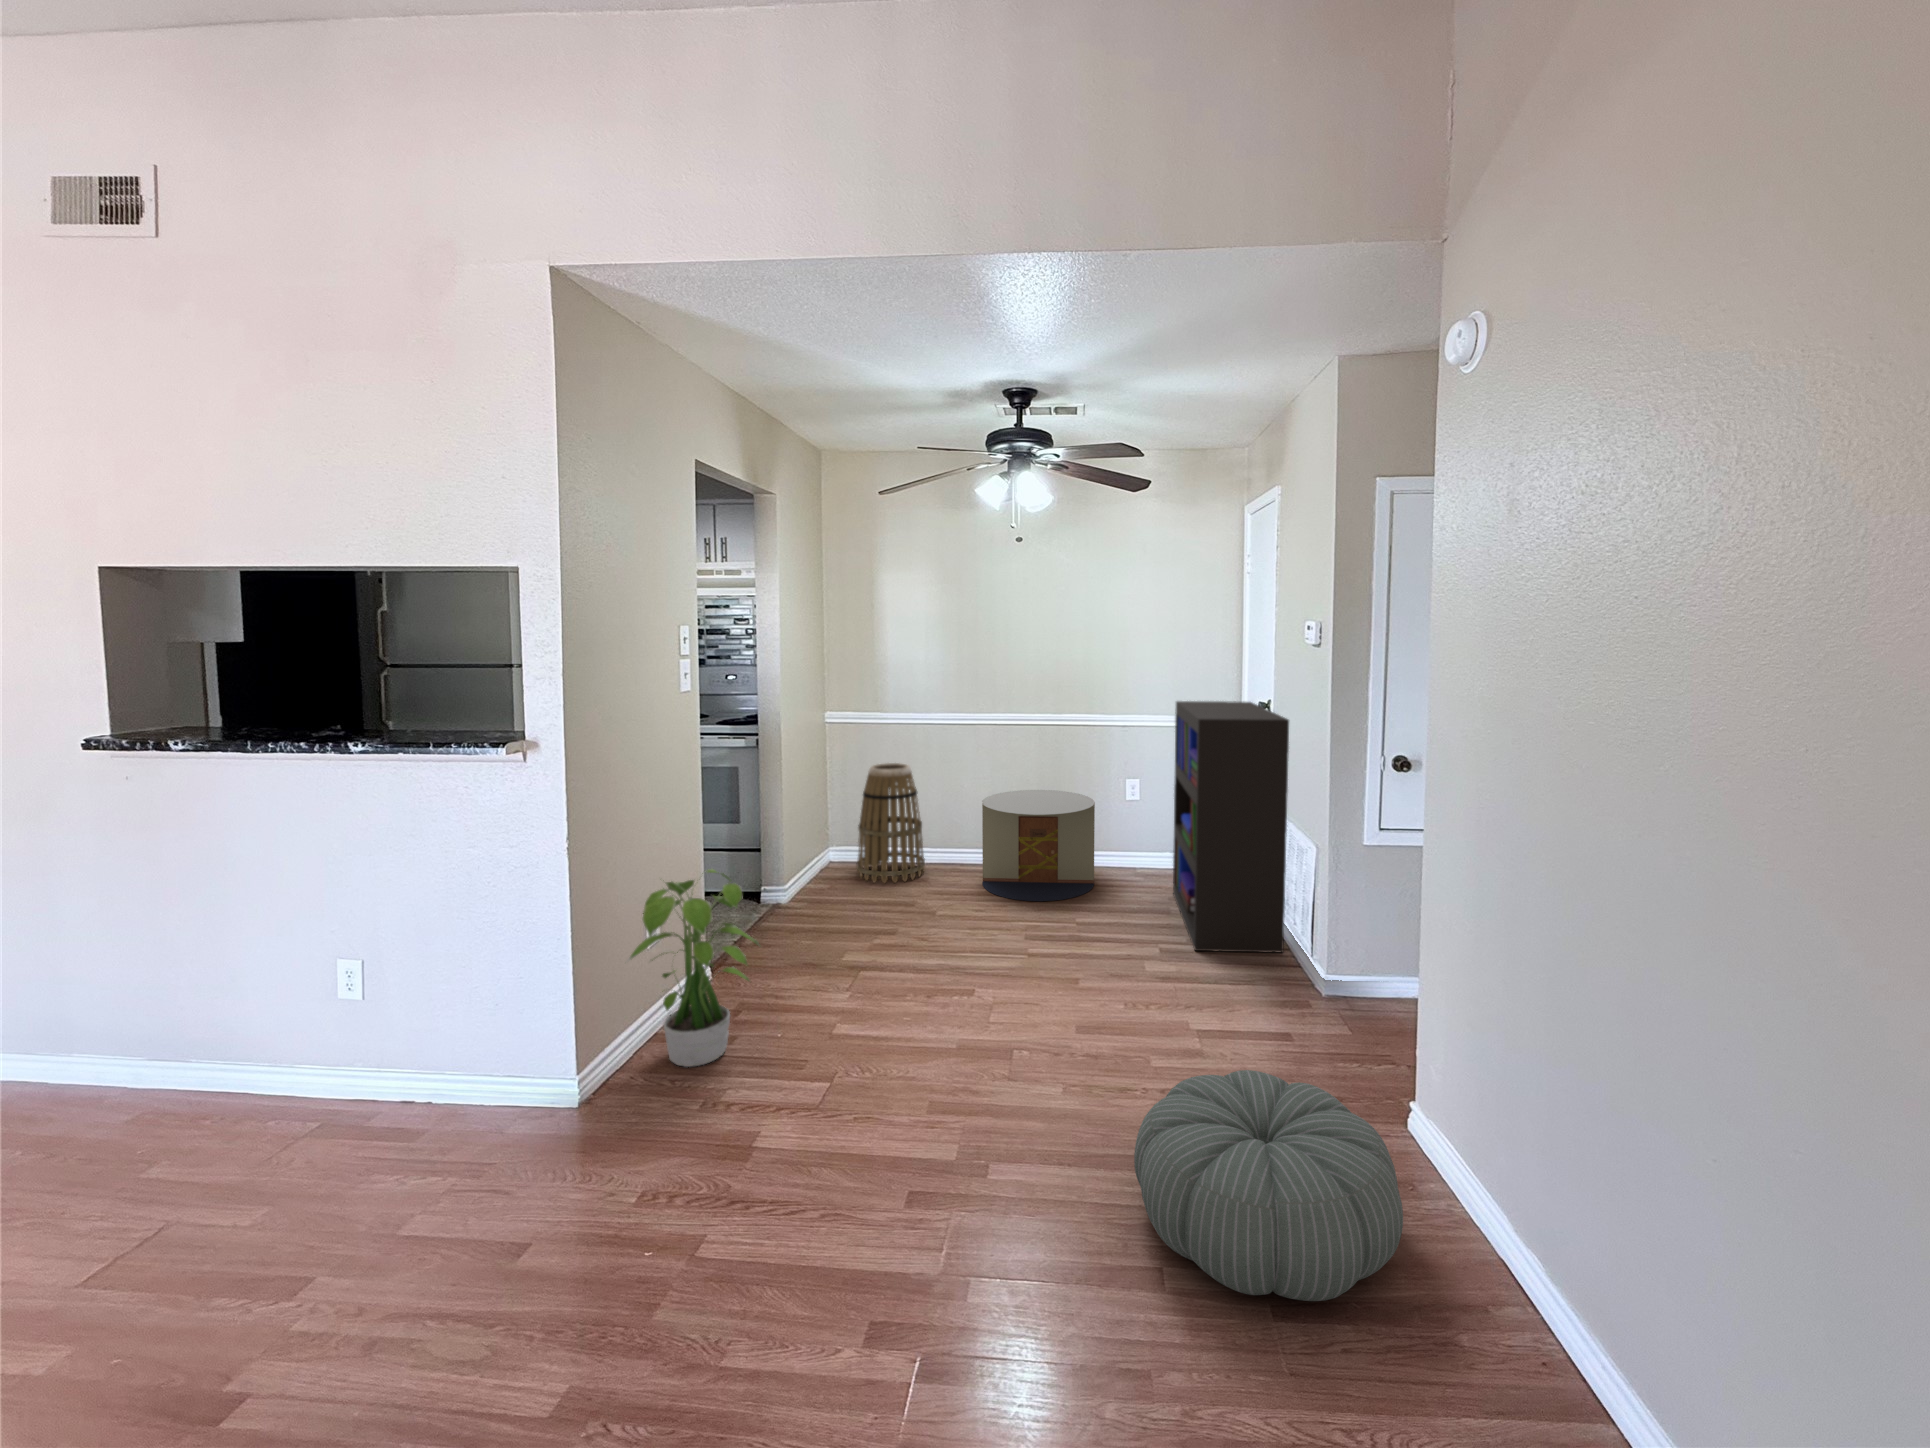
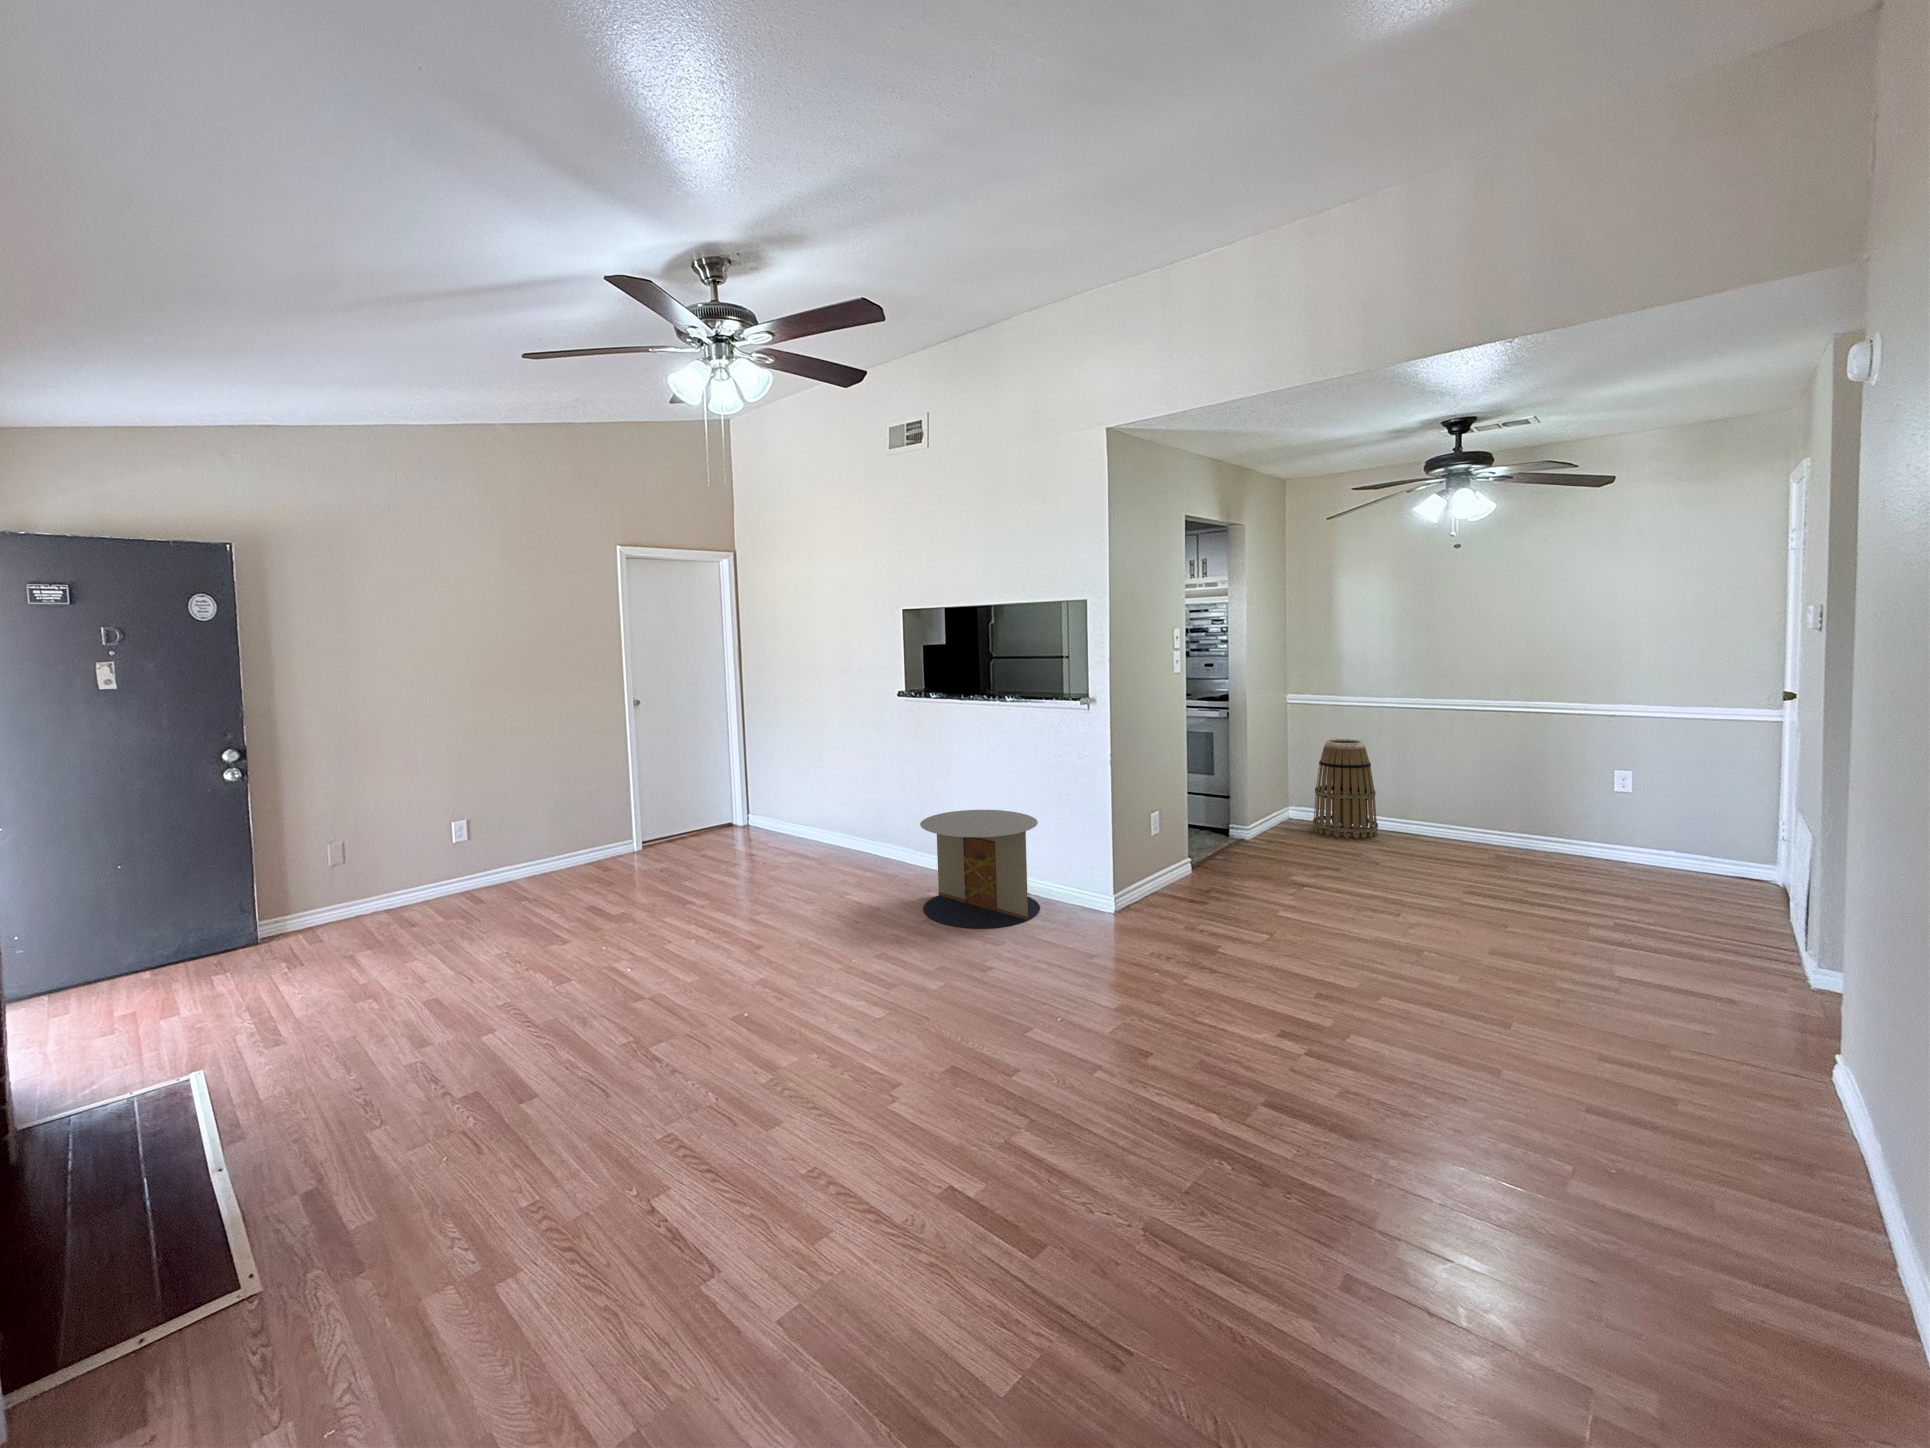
bookshelf: present [1173,701,1289,953] -> none [1654,689,1783,947]
side table: present [982,790,1095,901] -> present [920,810,1040,928]
potted plant: present [628,869,759,1067] -> none [1137,785,1224,910]
pouf: present [1134,1070,1403,1301] -> none [1485,964,1742,1114]

